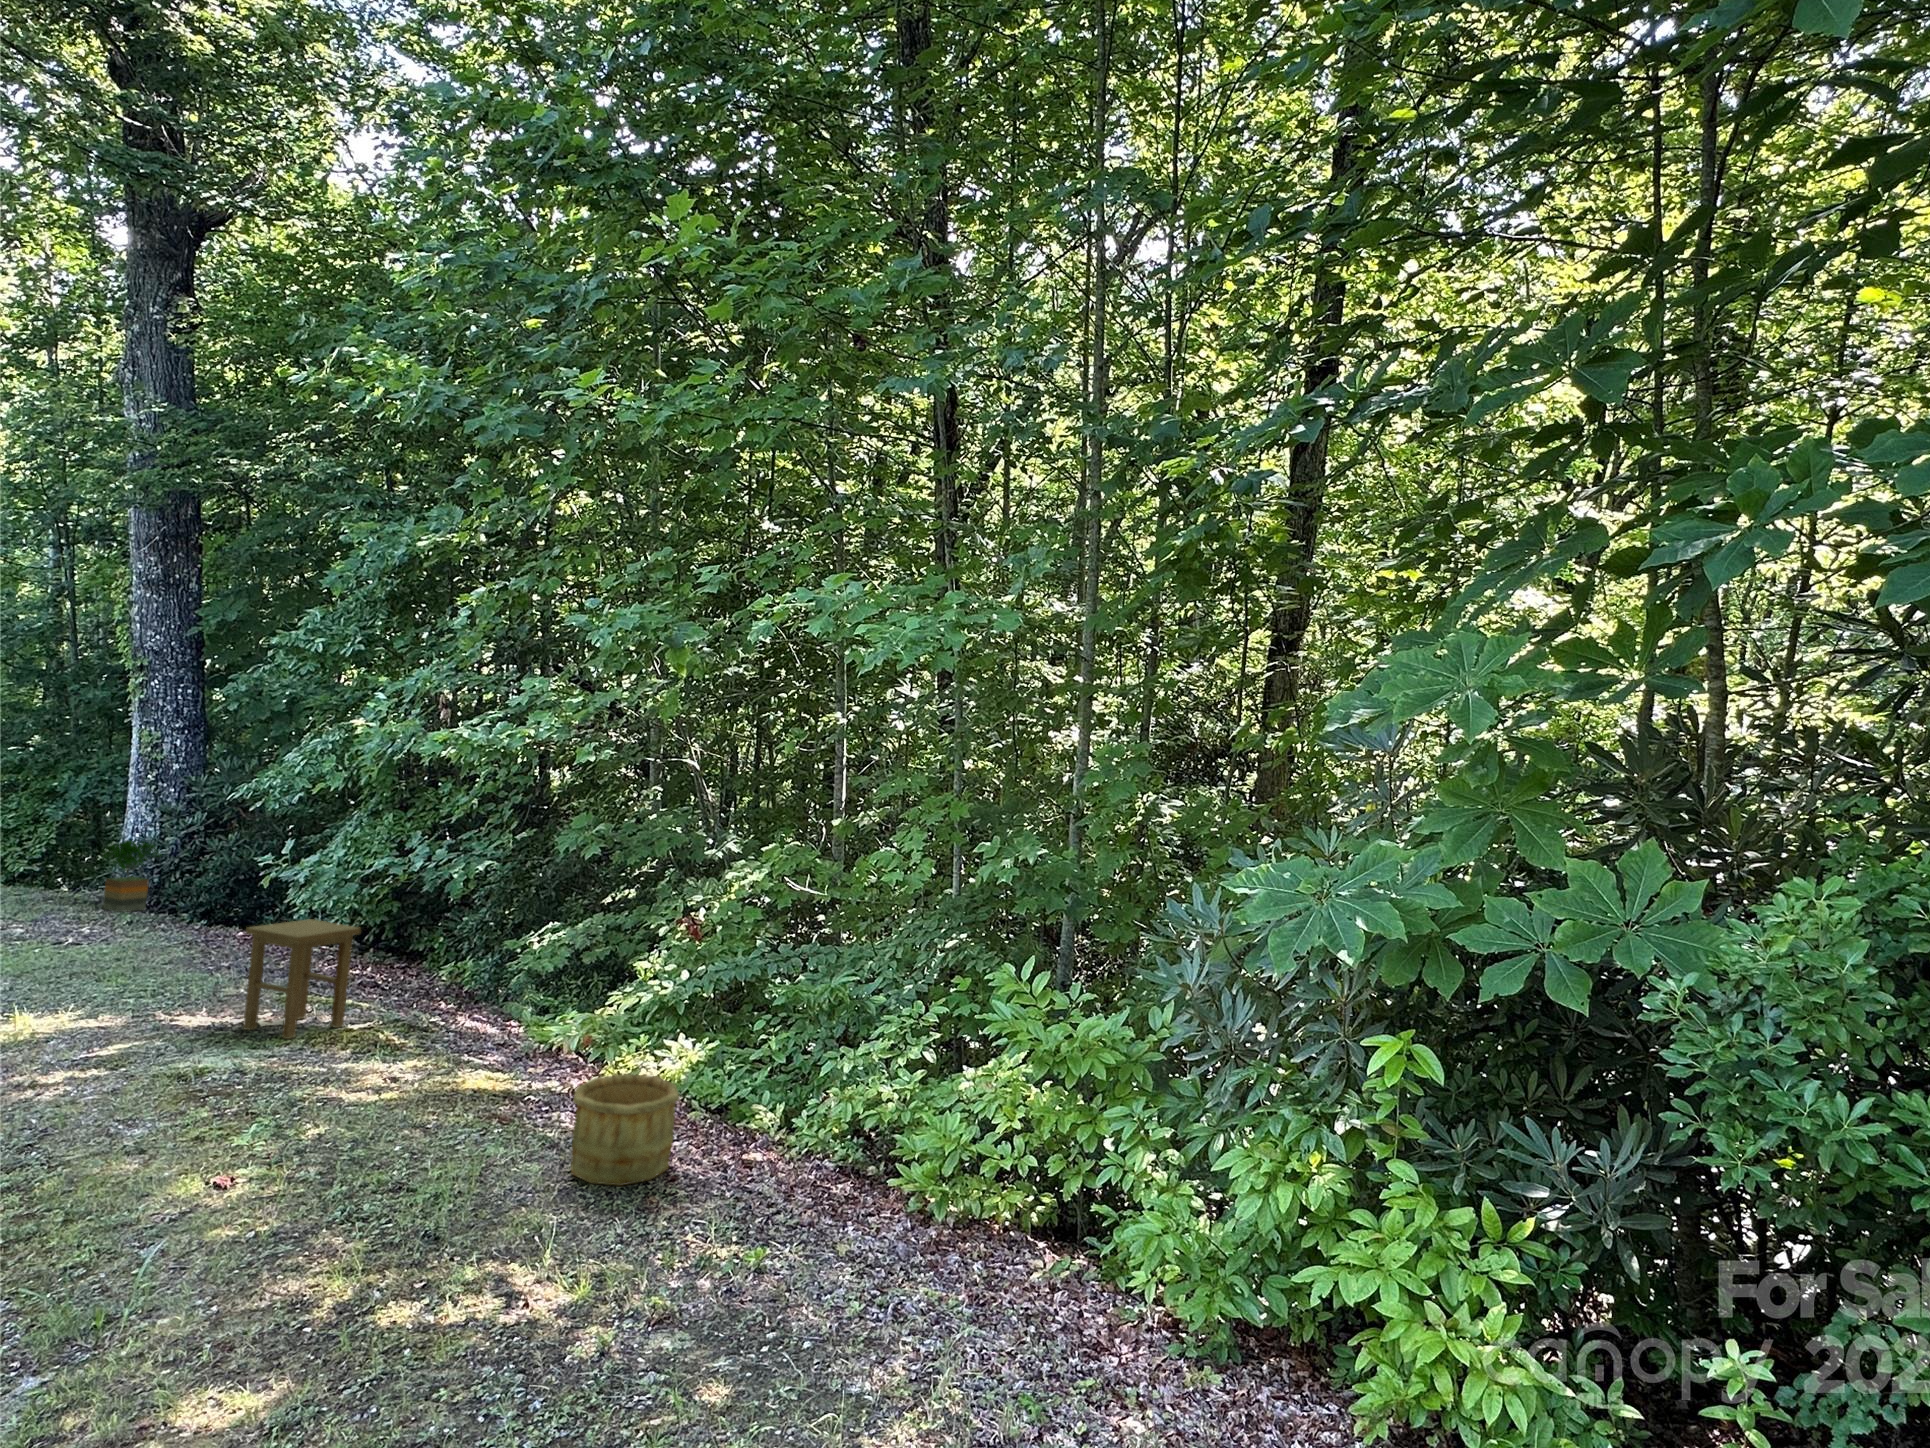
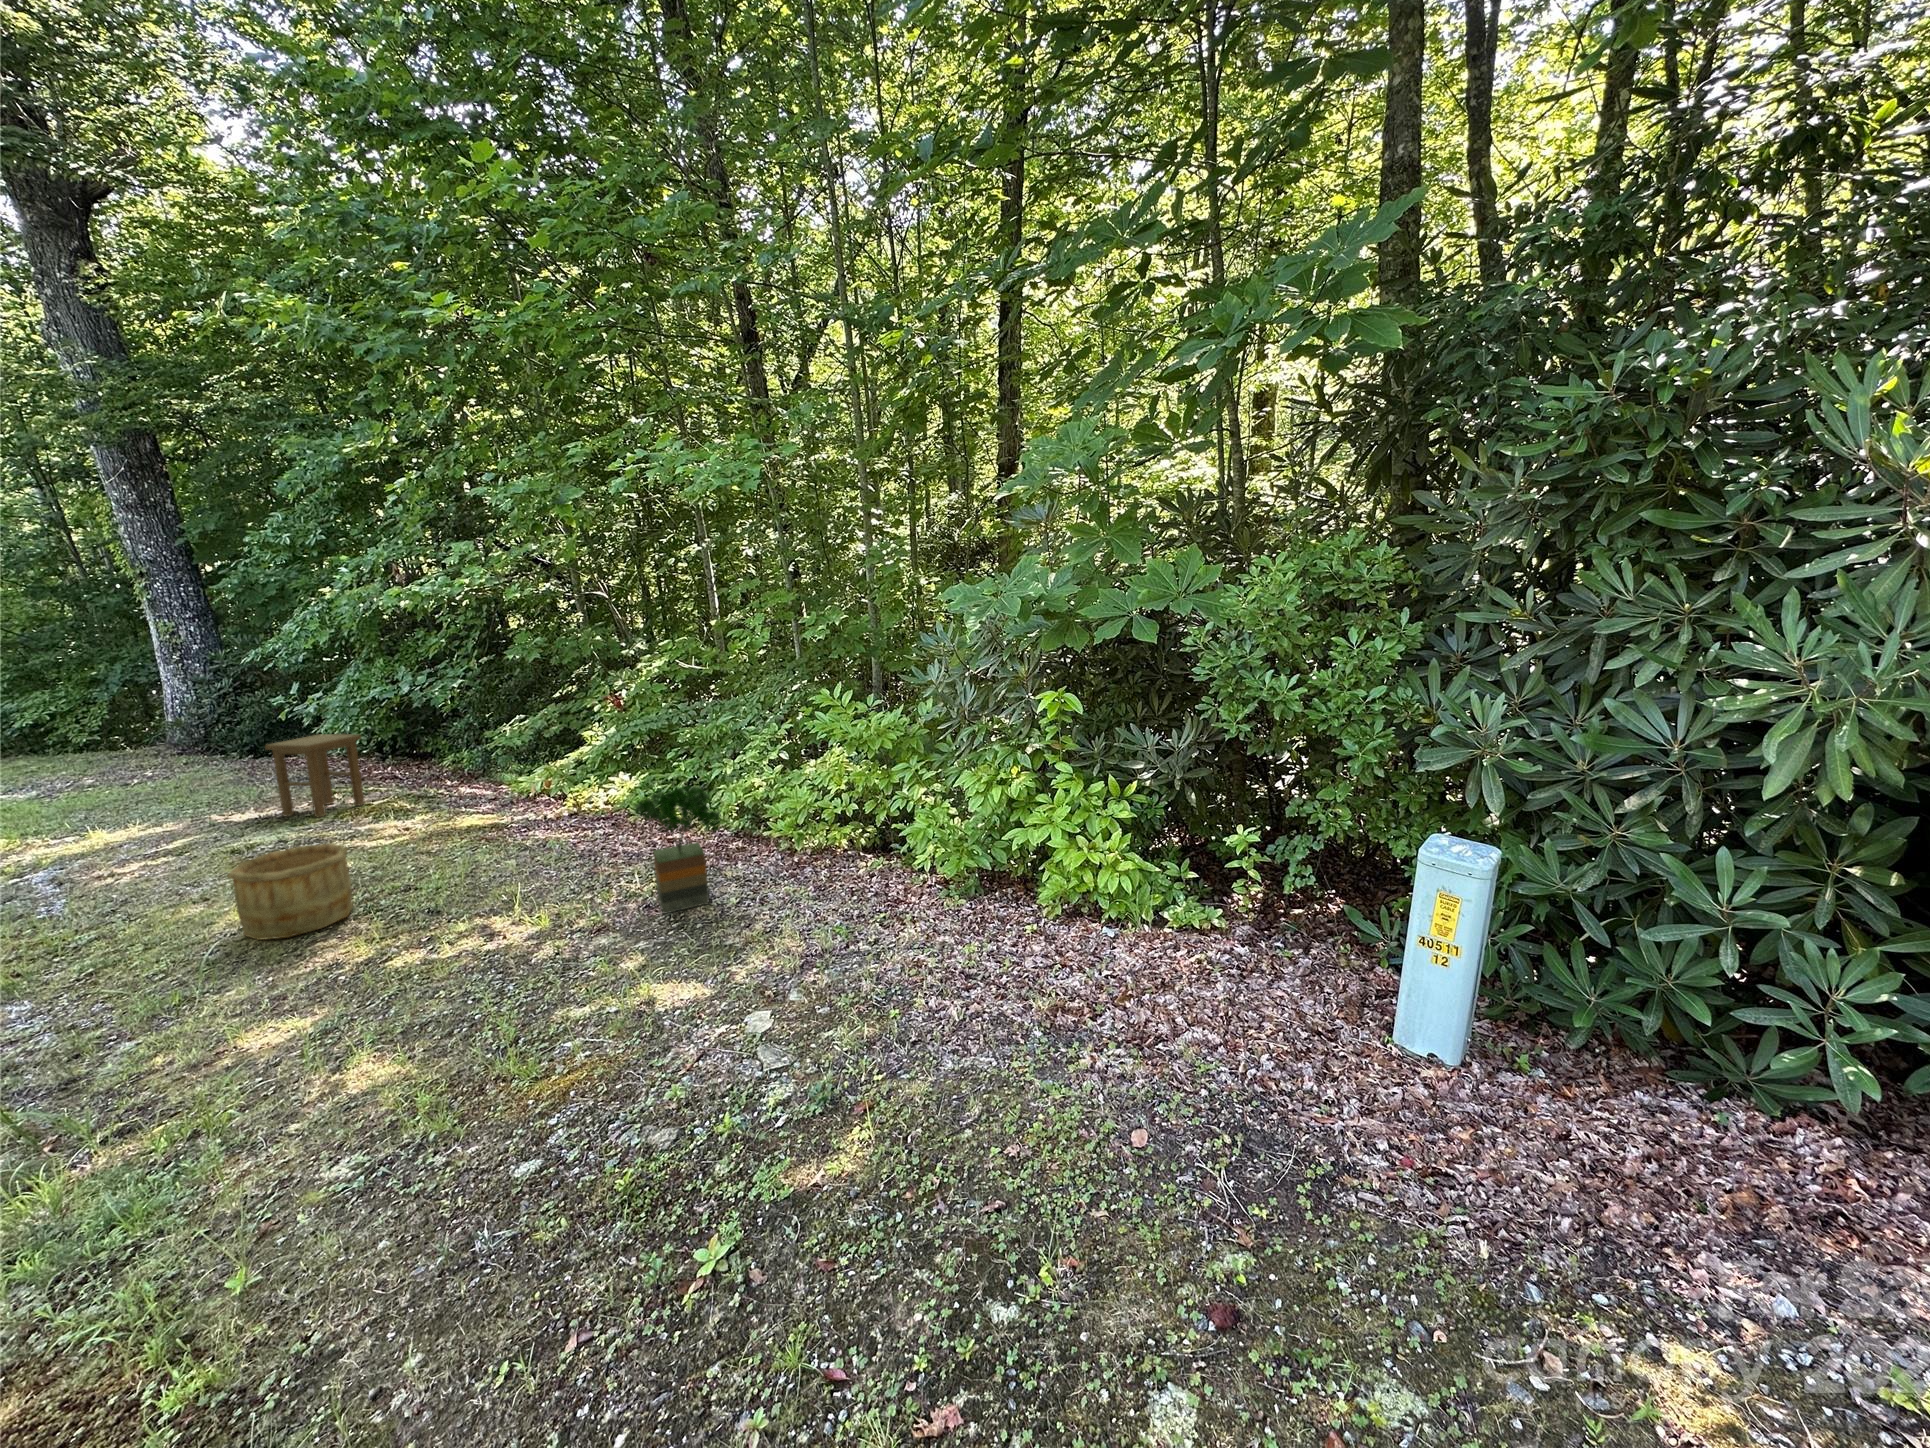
potted tree: present [103,840,161,912] -> present [635,786,722,914]
wooden bucket: present [571,1074,679,1186] -> present [228,844,353,940]

